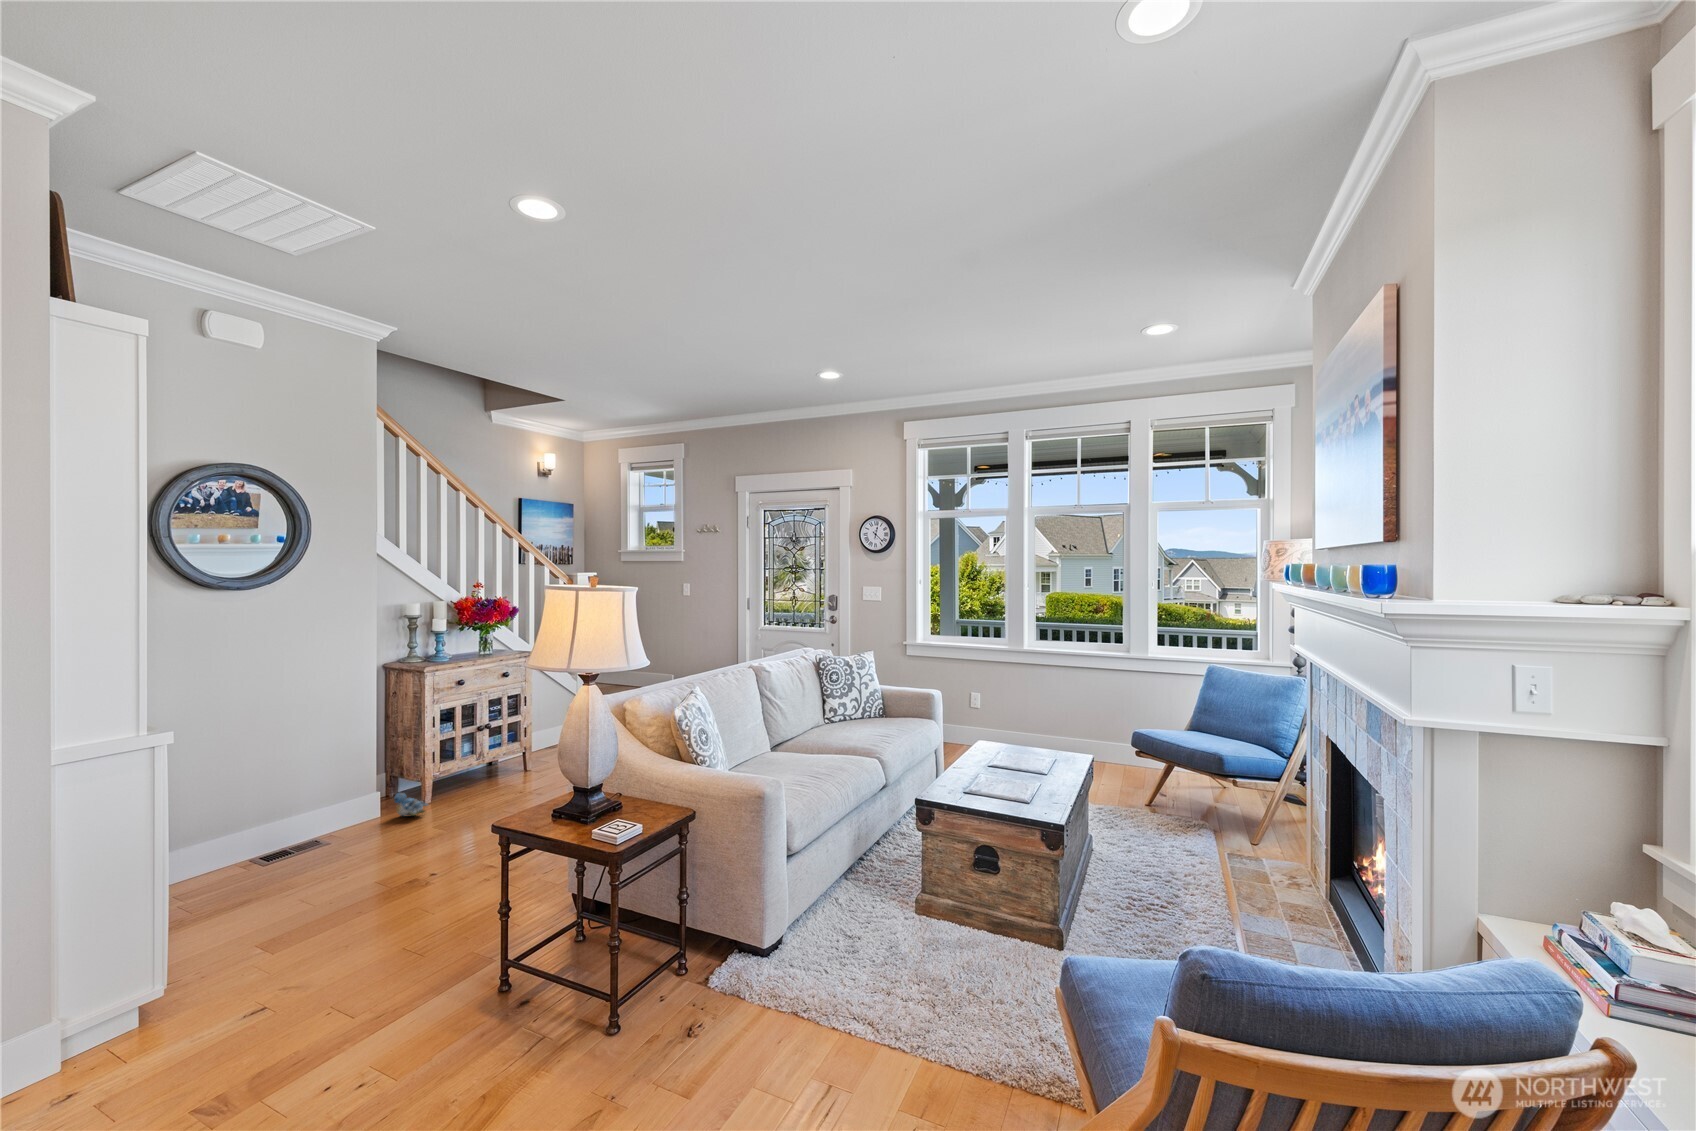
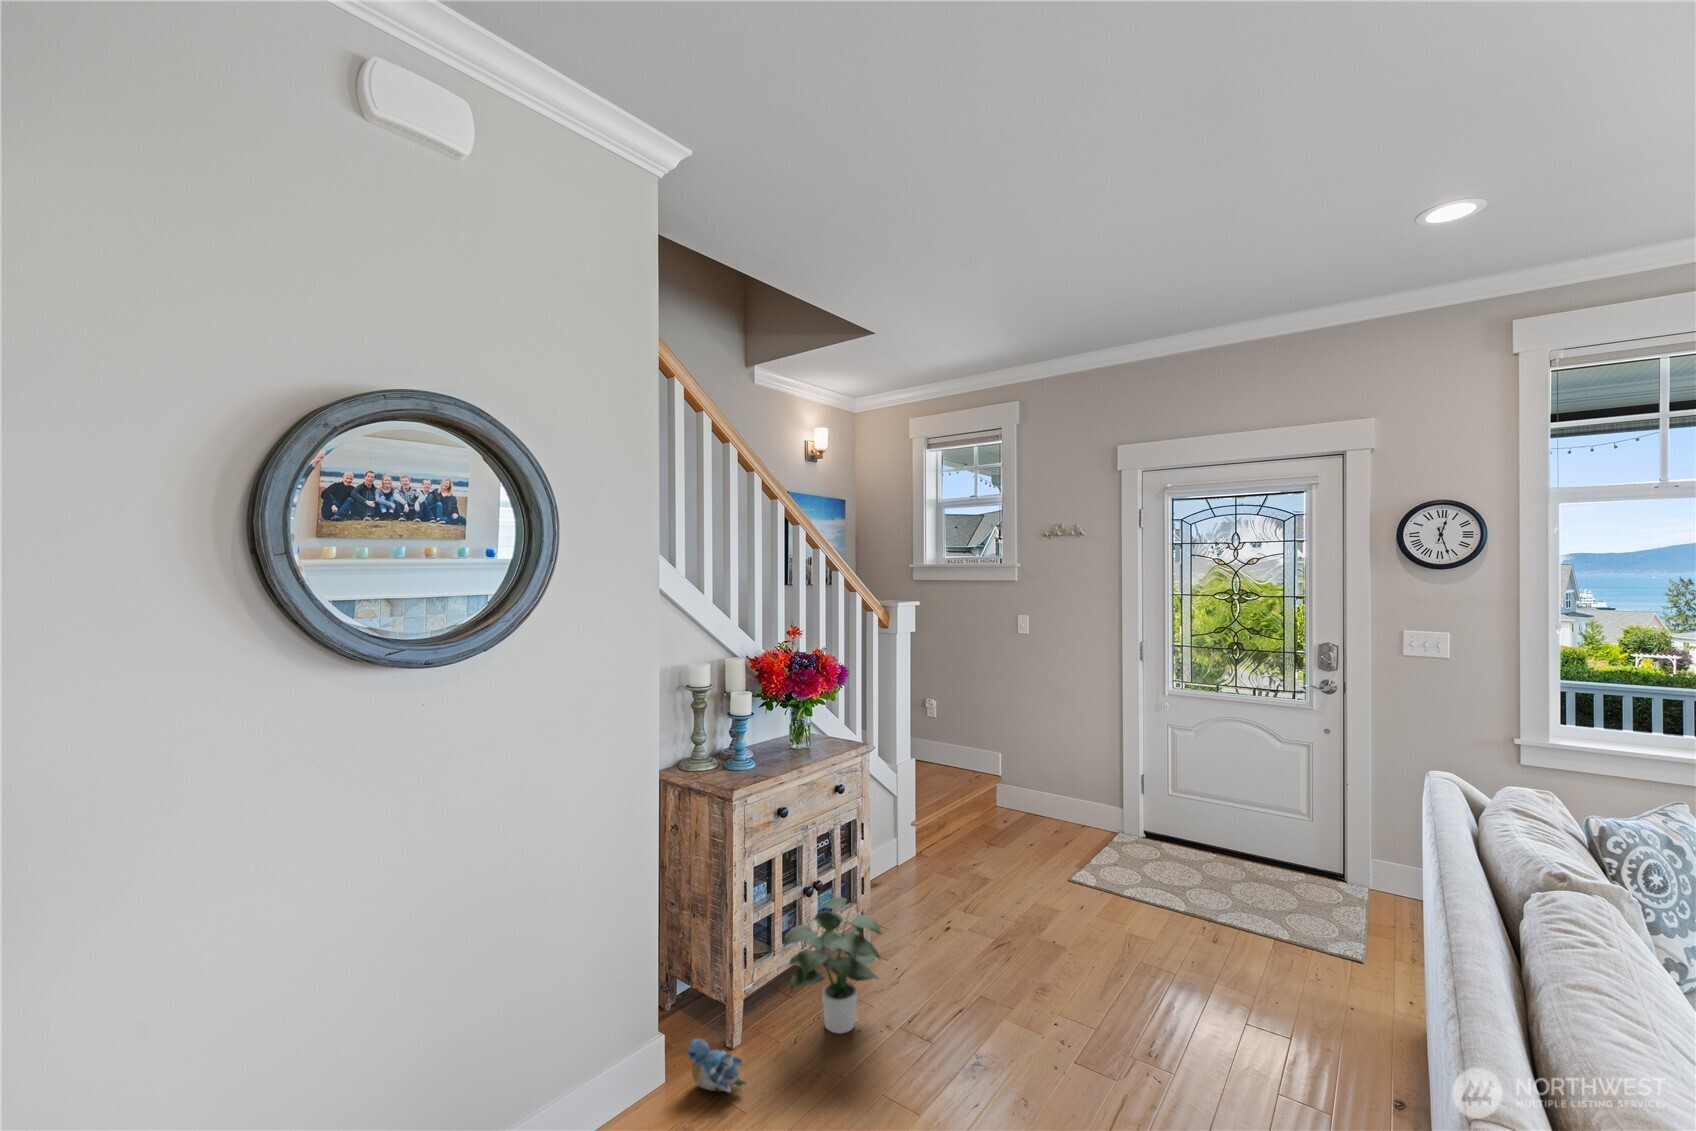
potted plant: none [457,730,520,797] -> present [784,897,881,1034]

